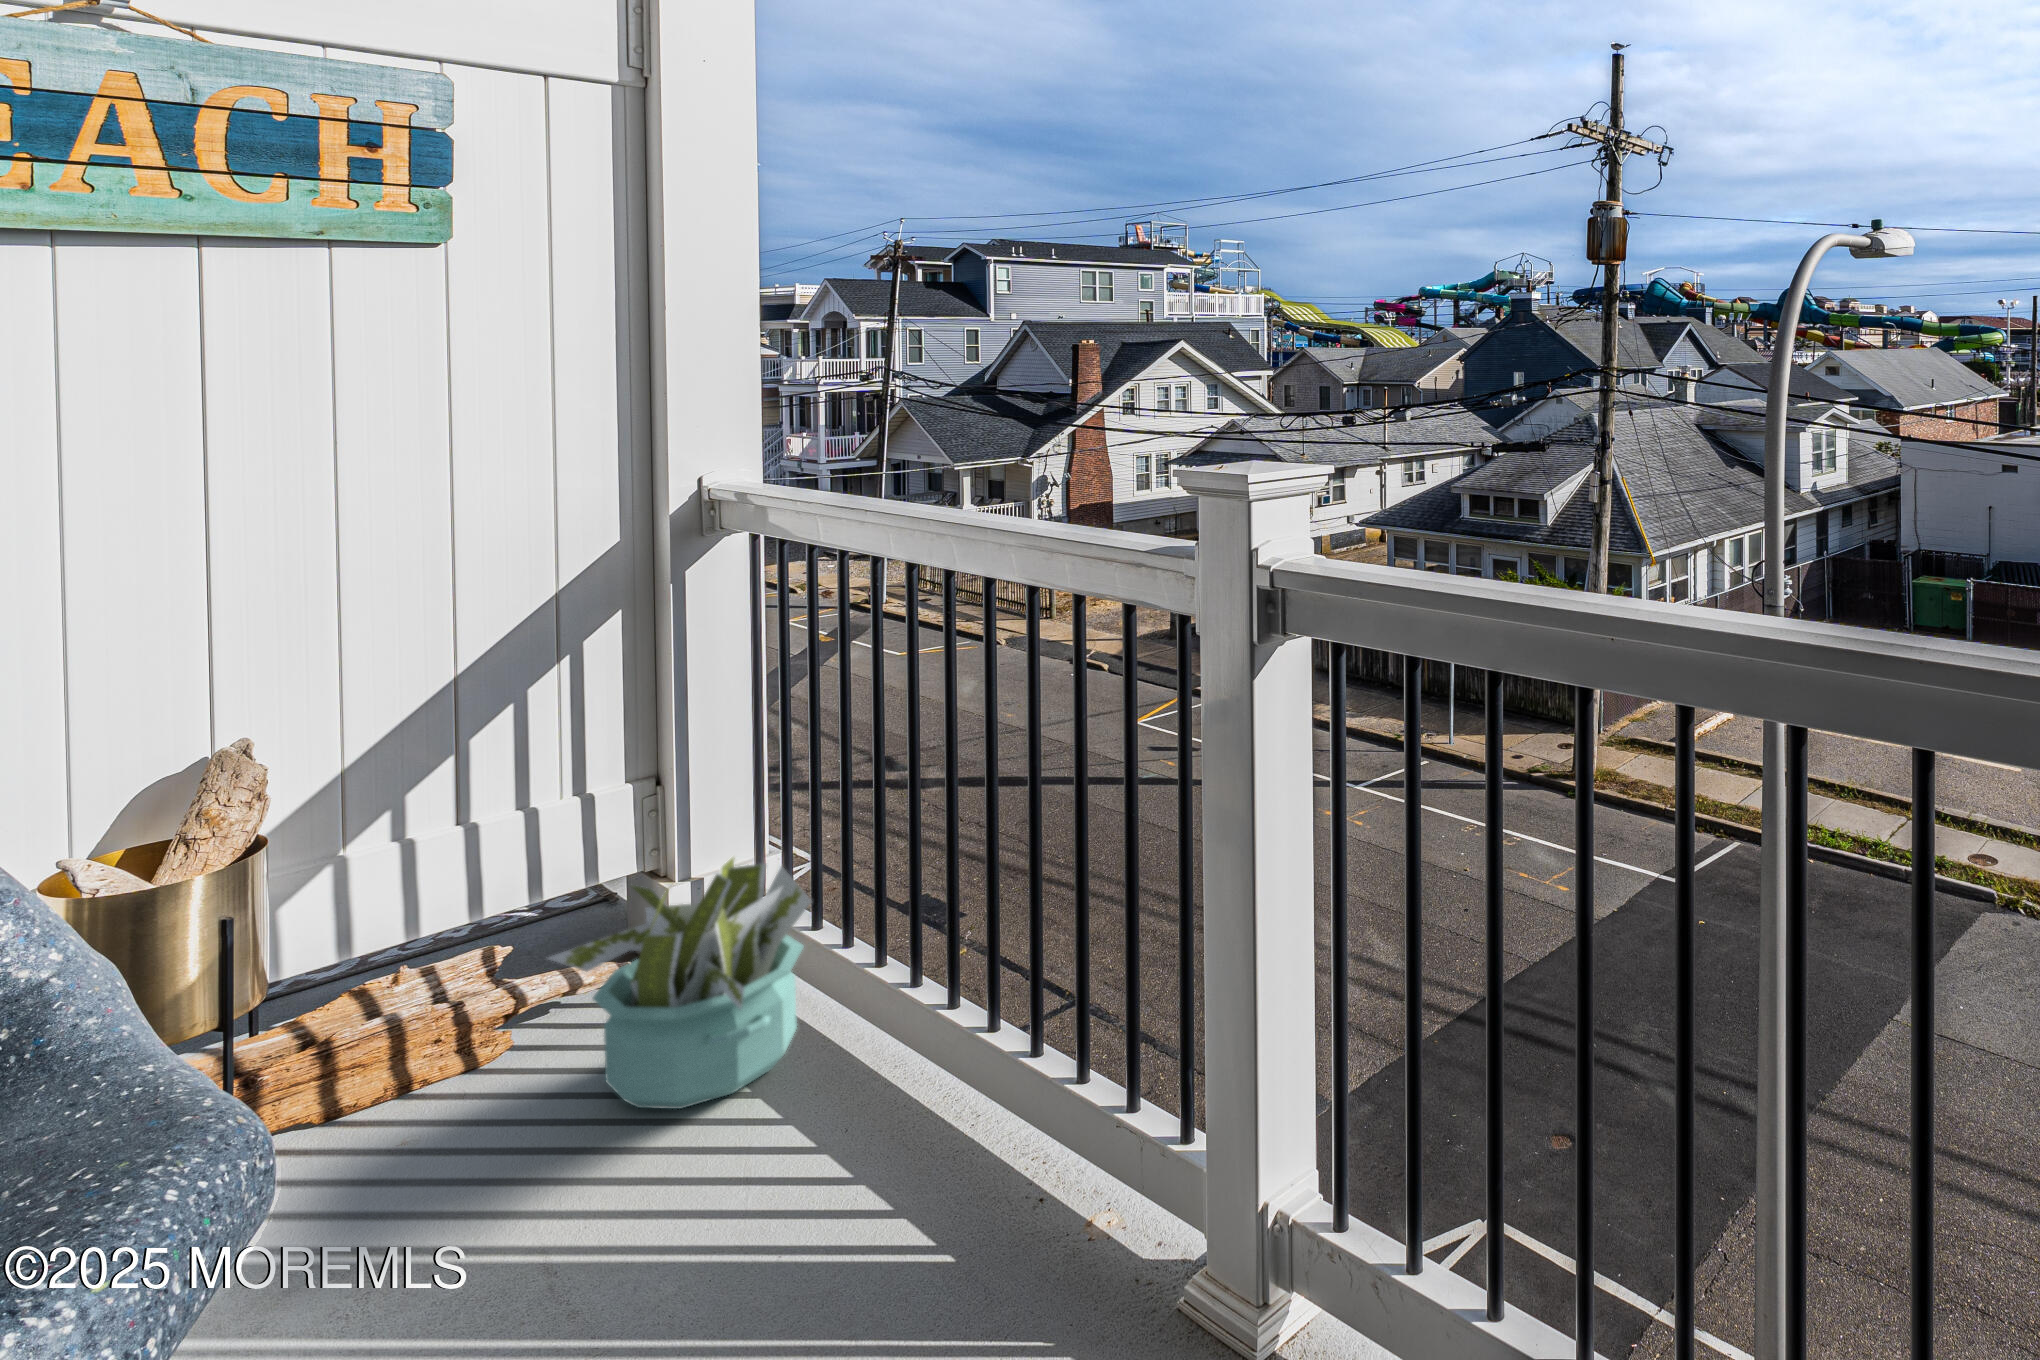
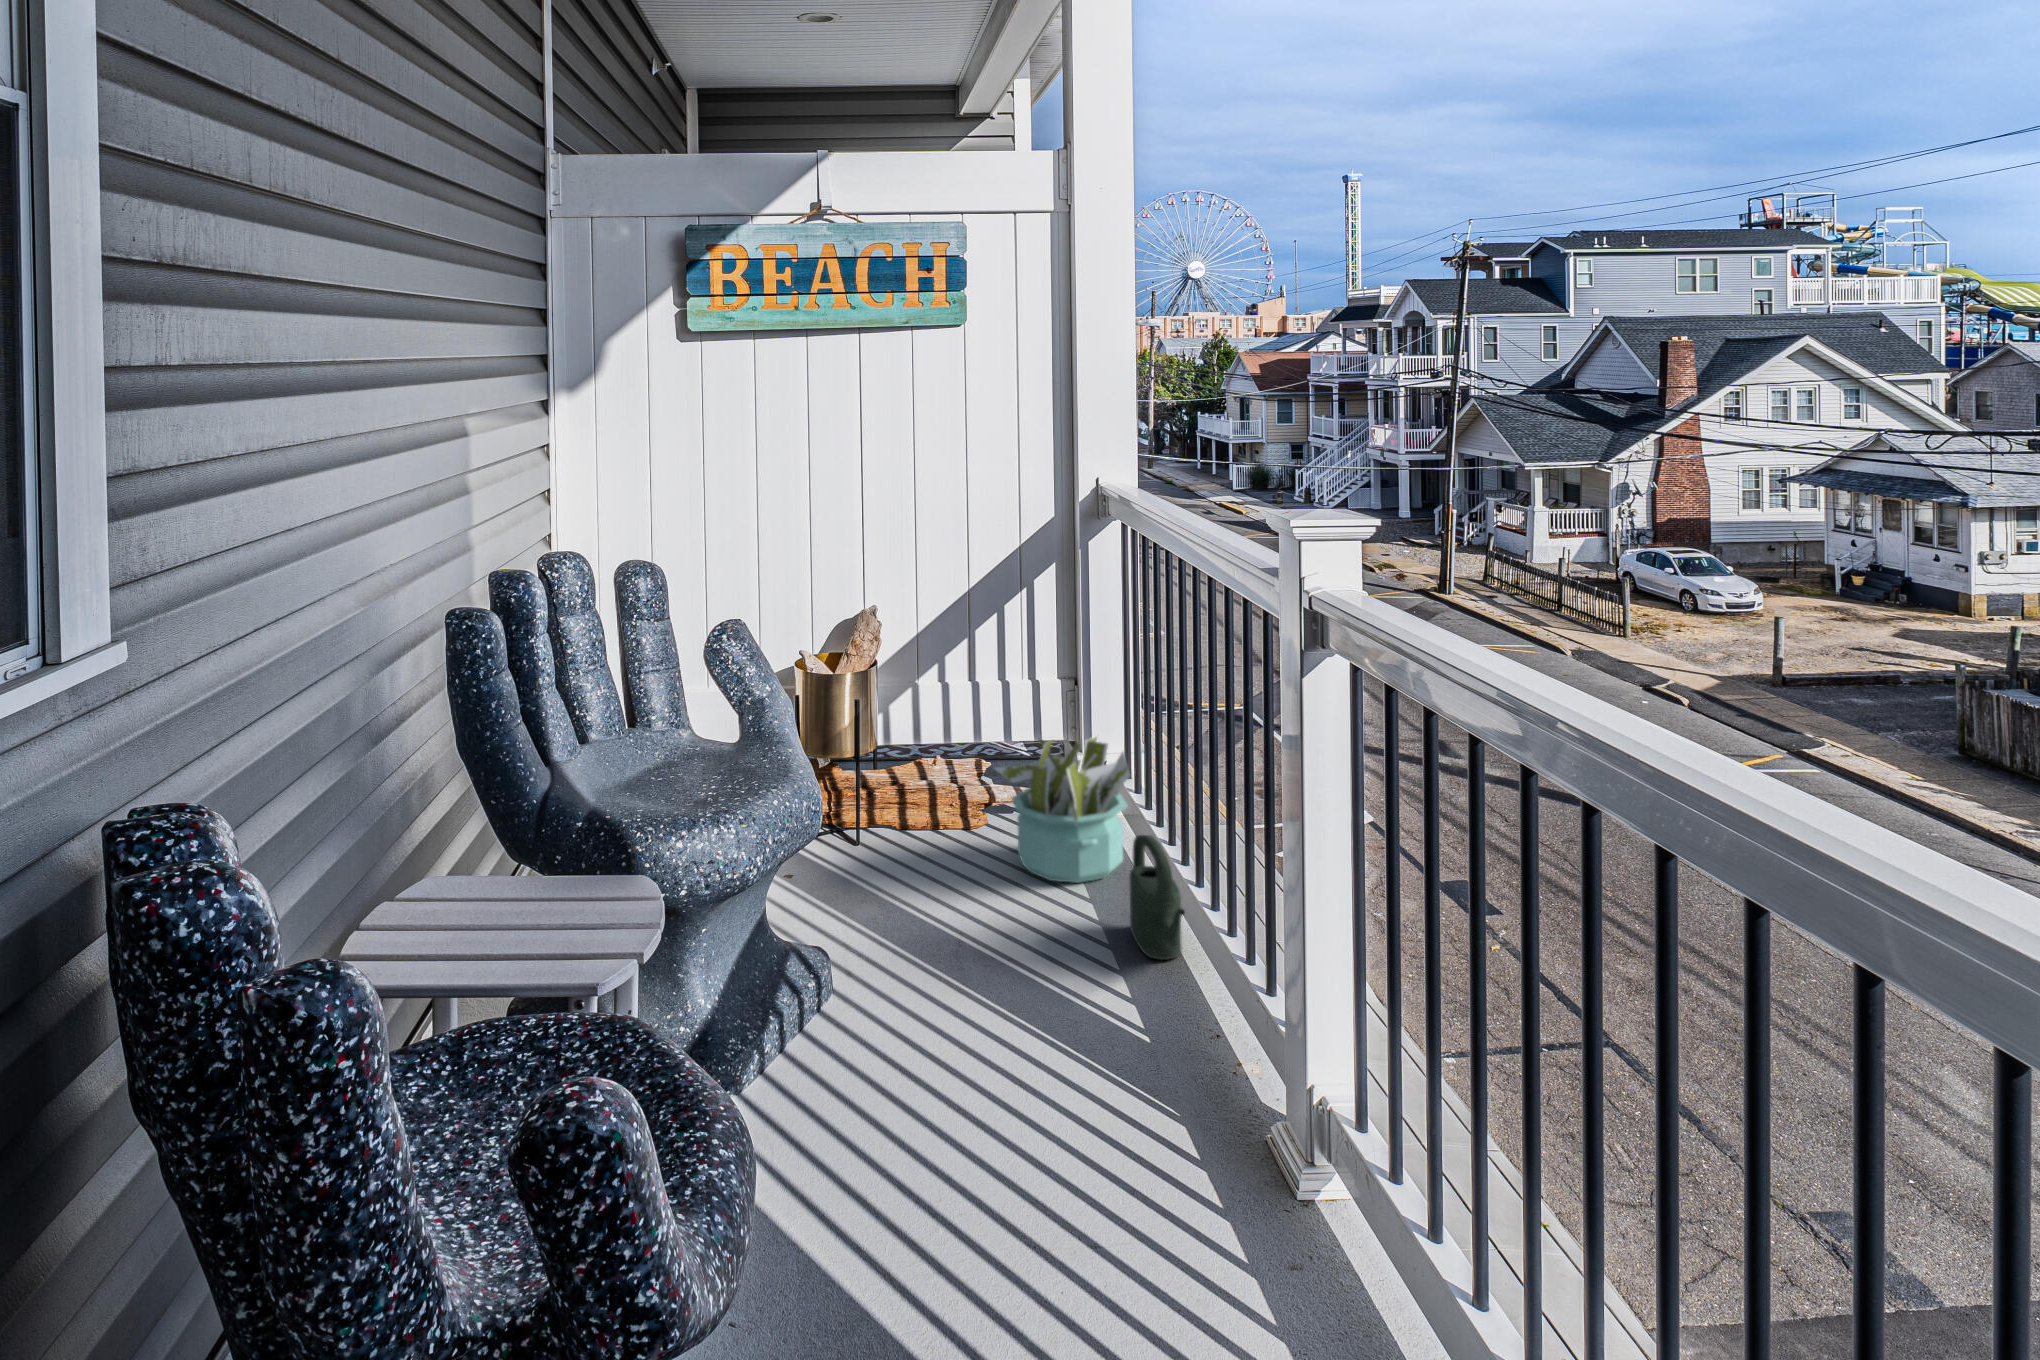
watering can: none [851,985,998,1174] -> present [1129,835,1185,960]

